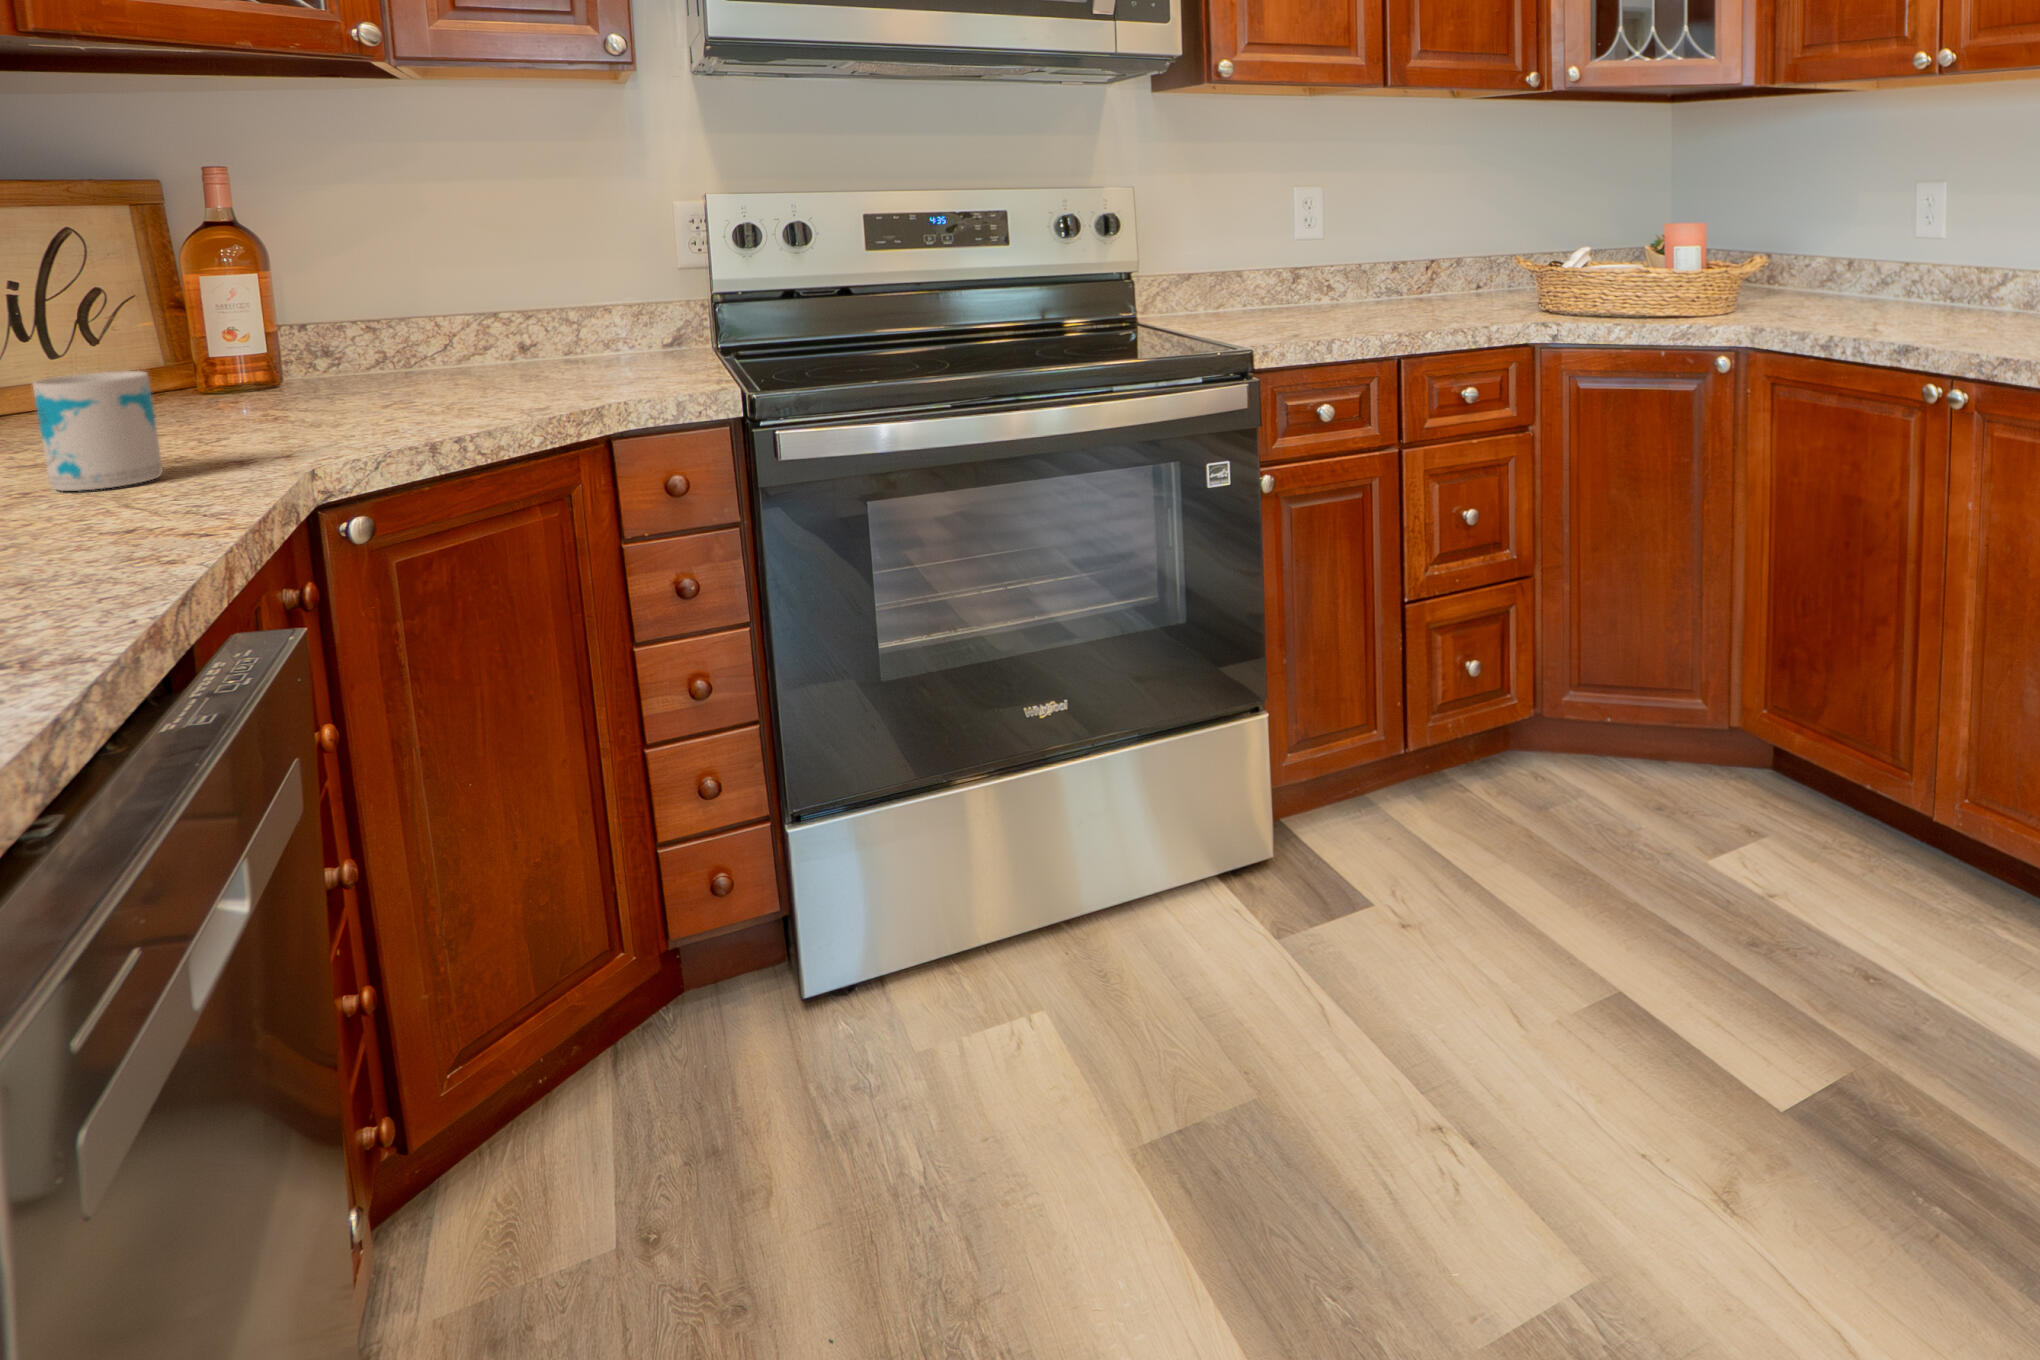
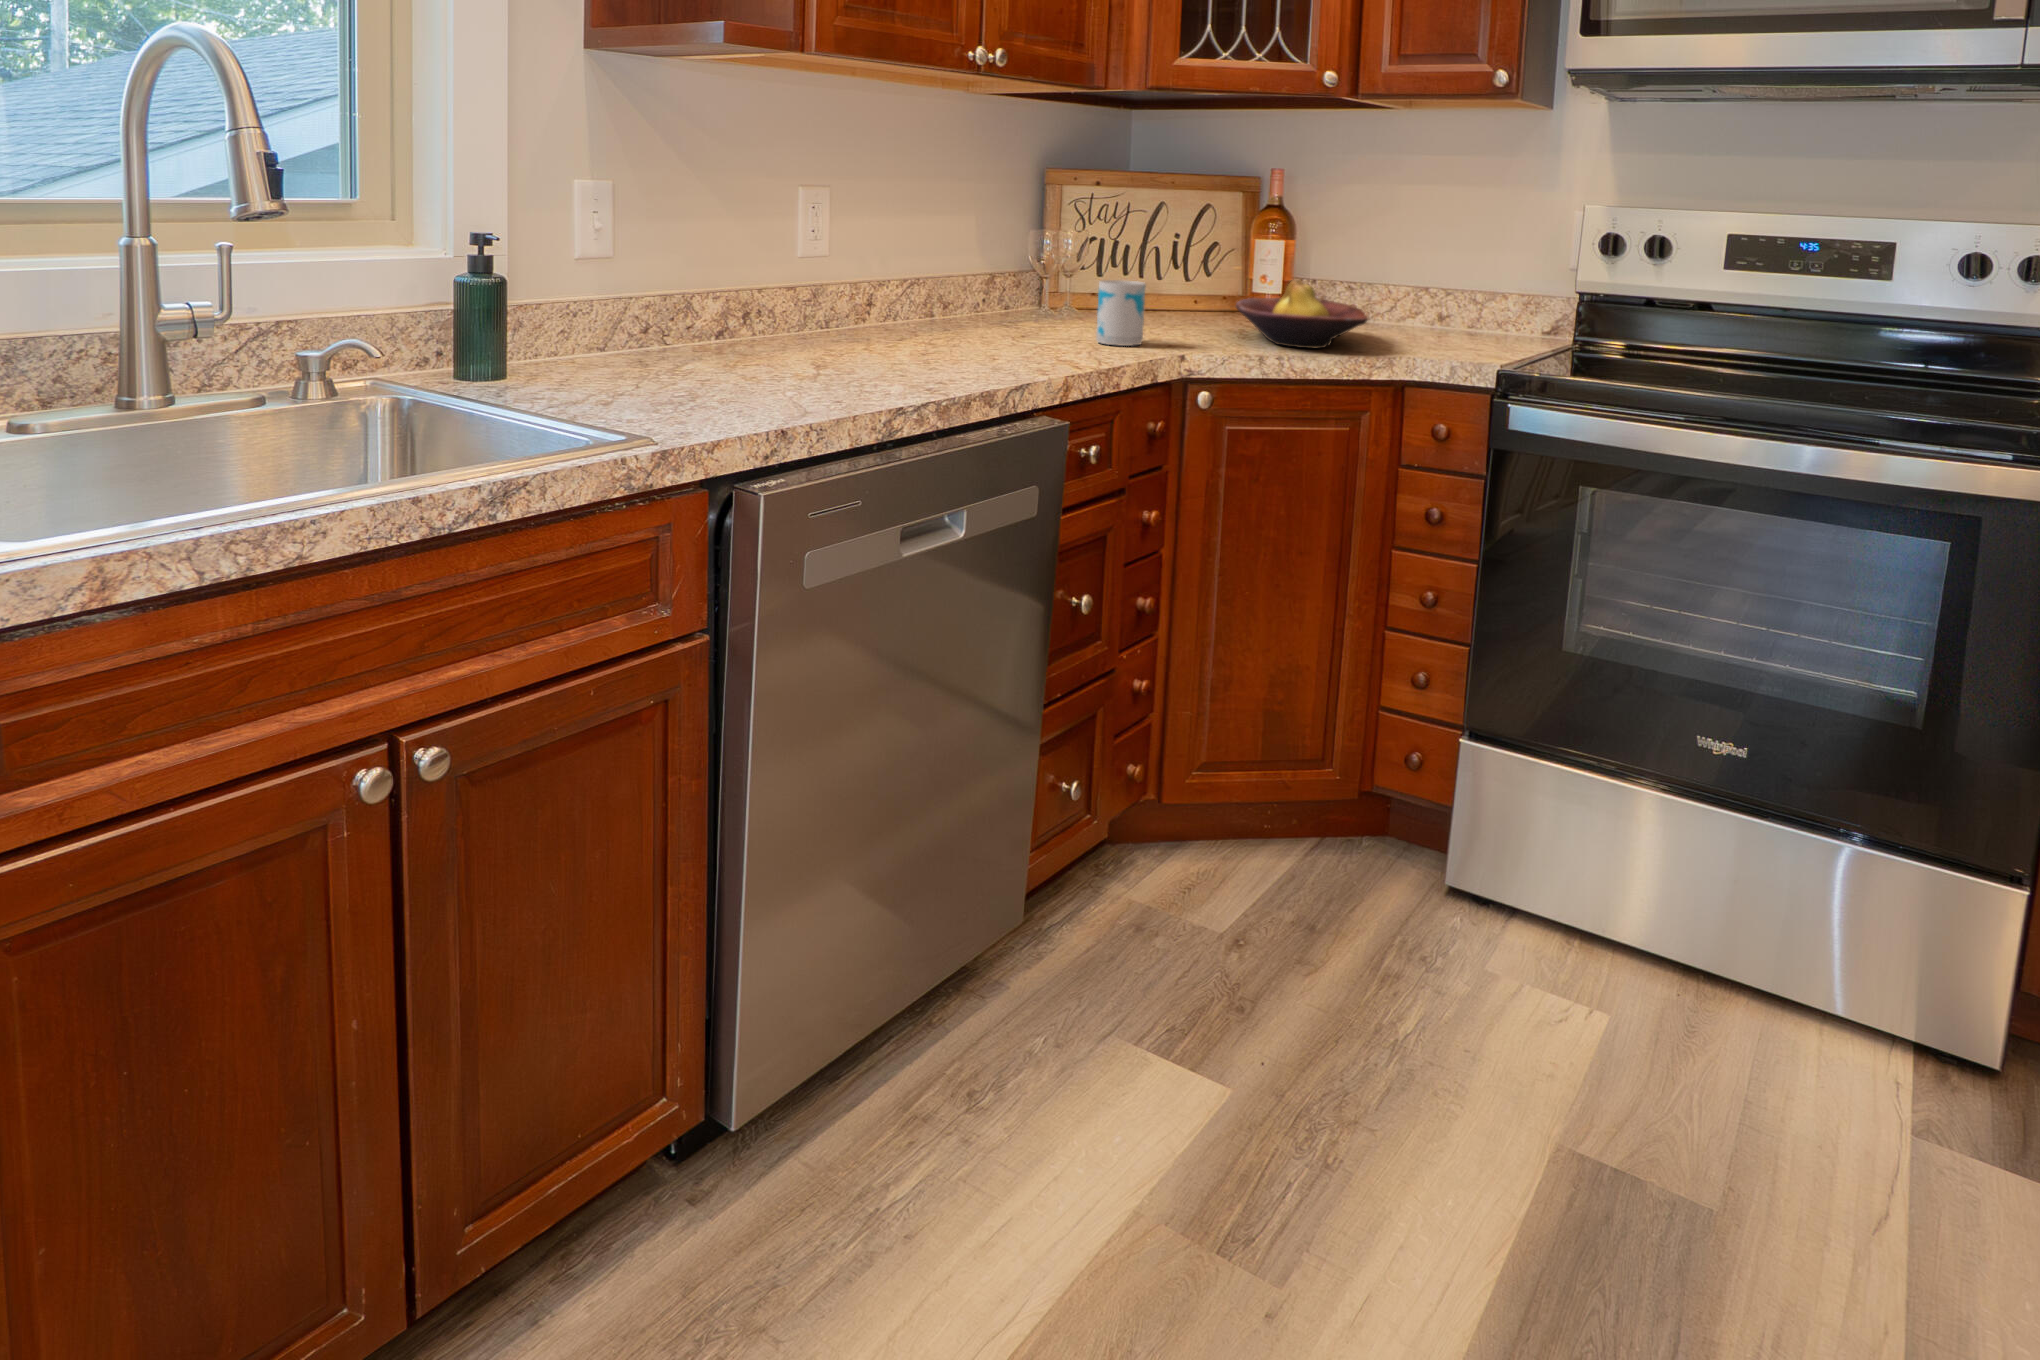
fruit bowl: none [250,328,526,425] -> present [1236,280,1368,348]

